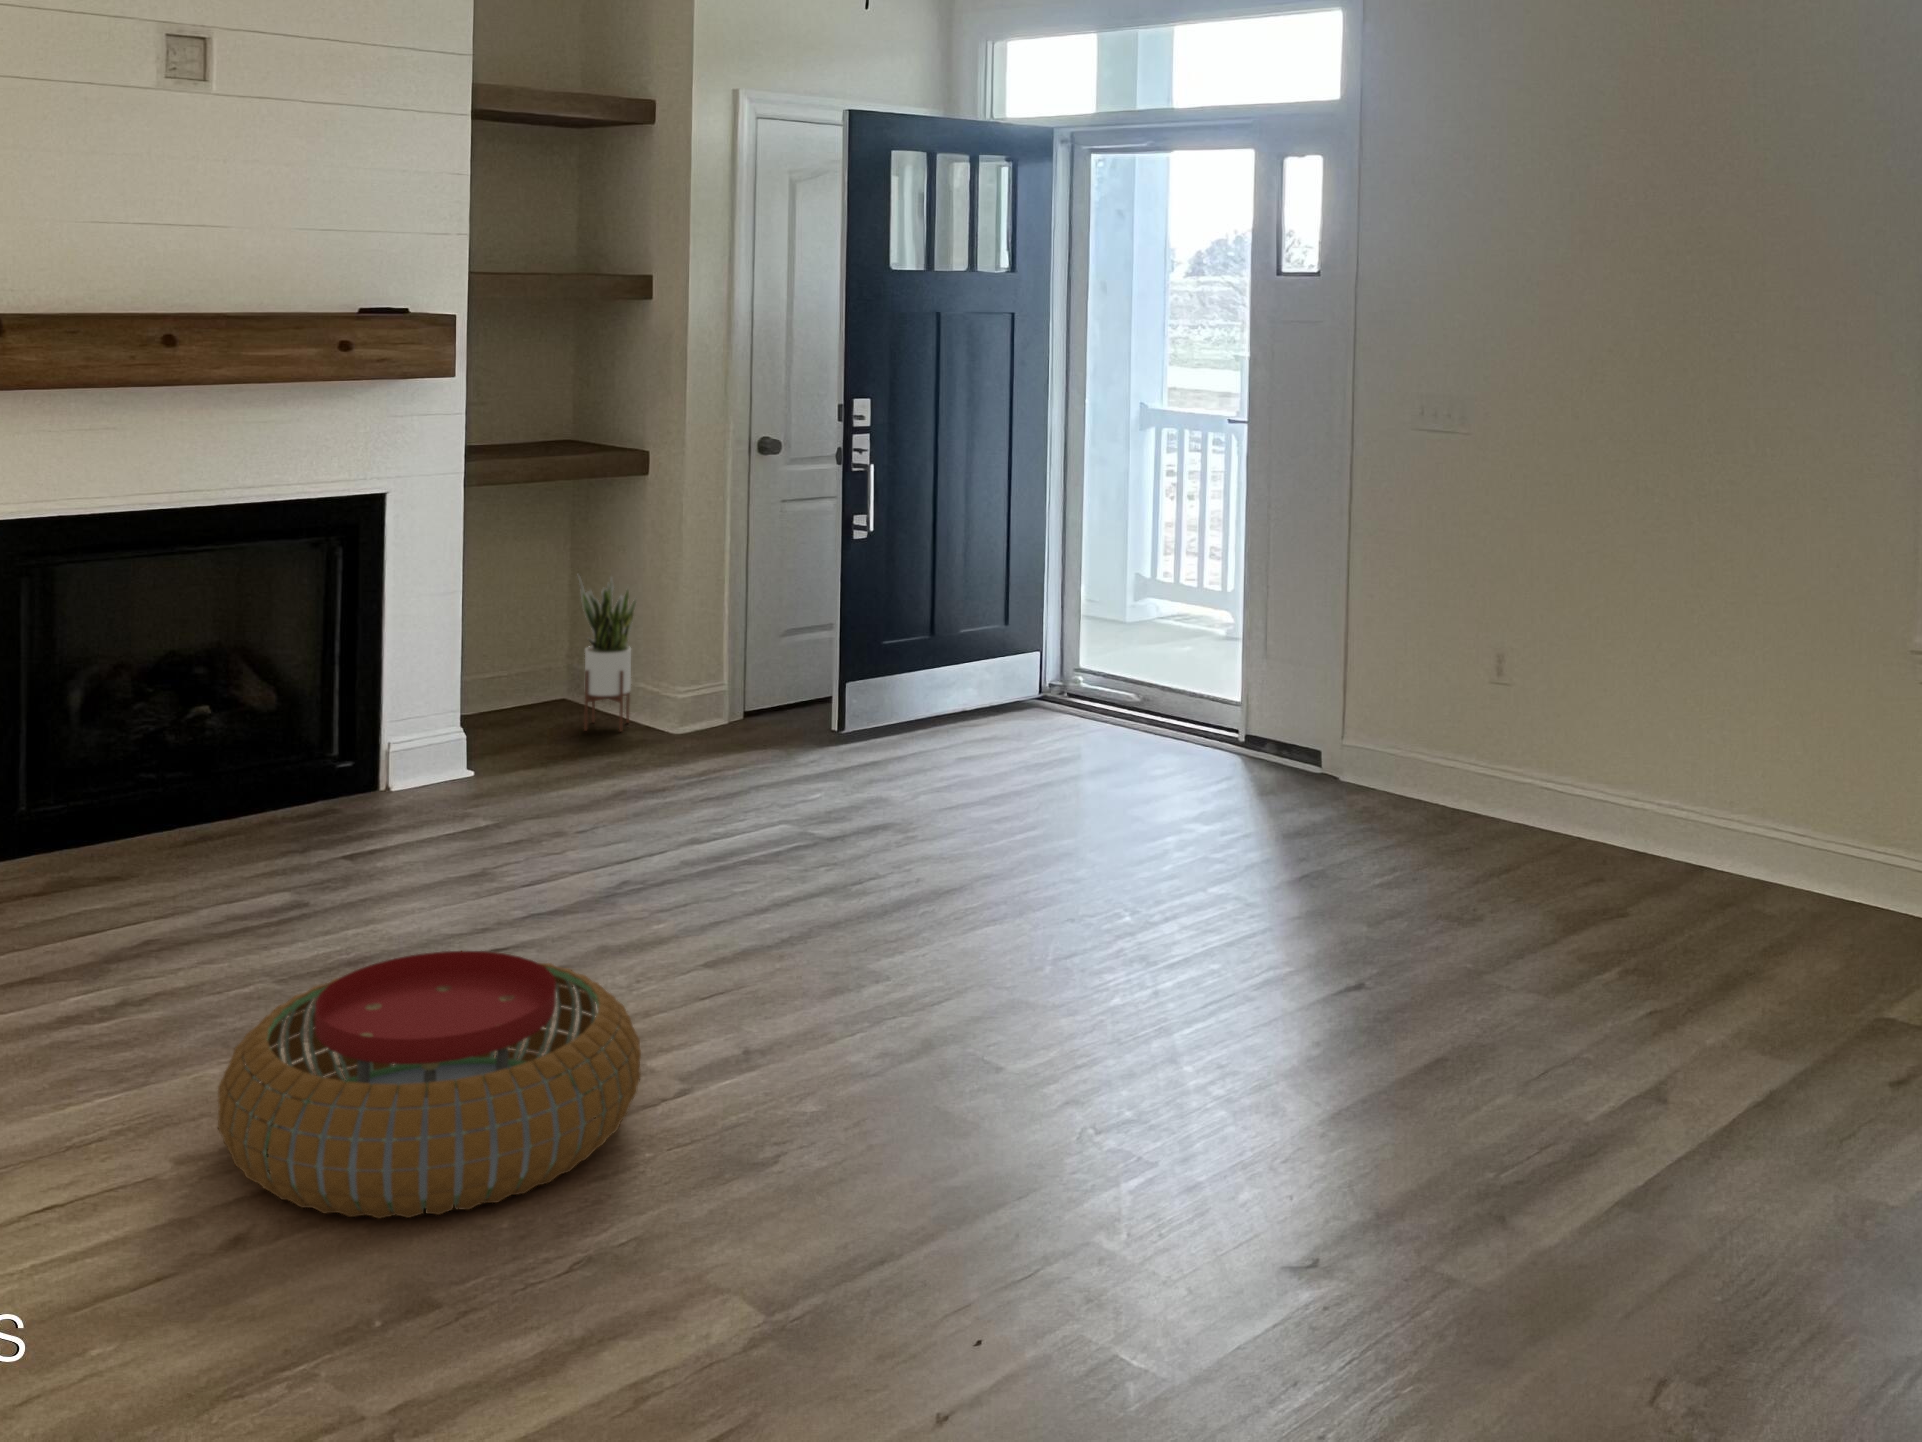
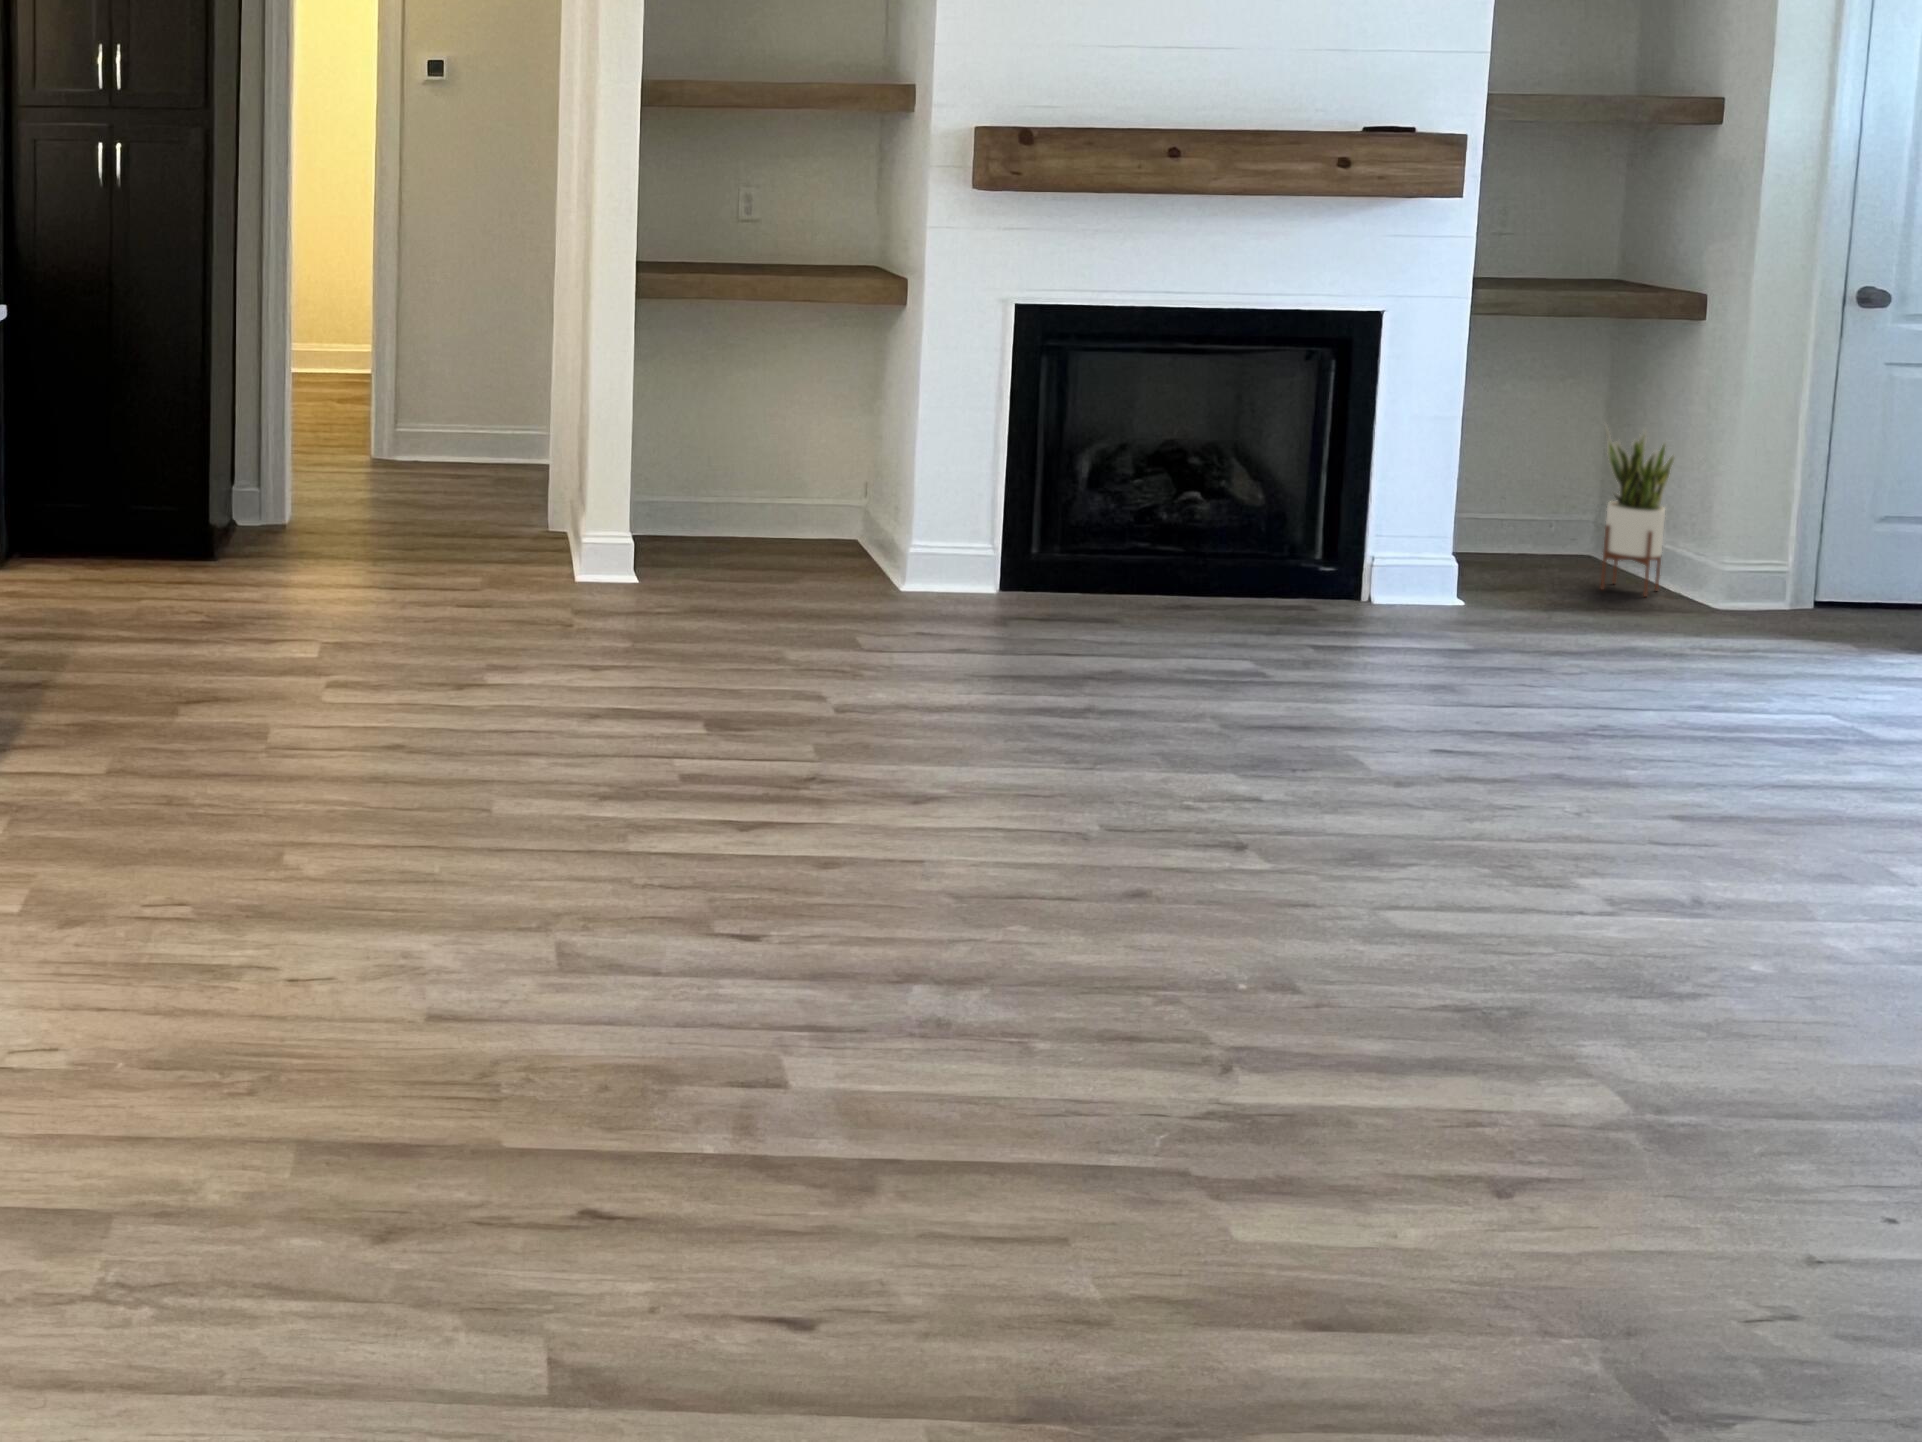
pouf: present [218,951,641,1218] -> none [1140,707,1554,936]

